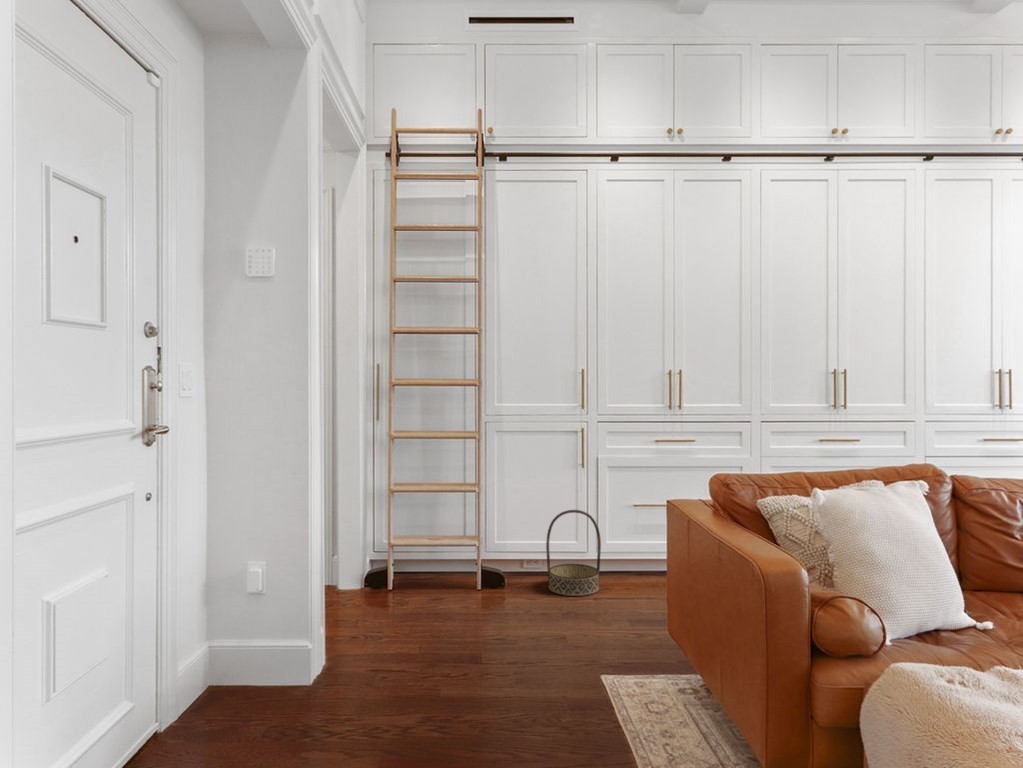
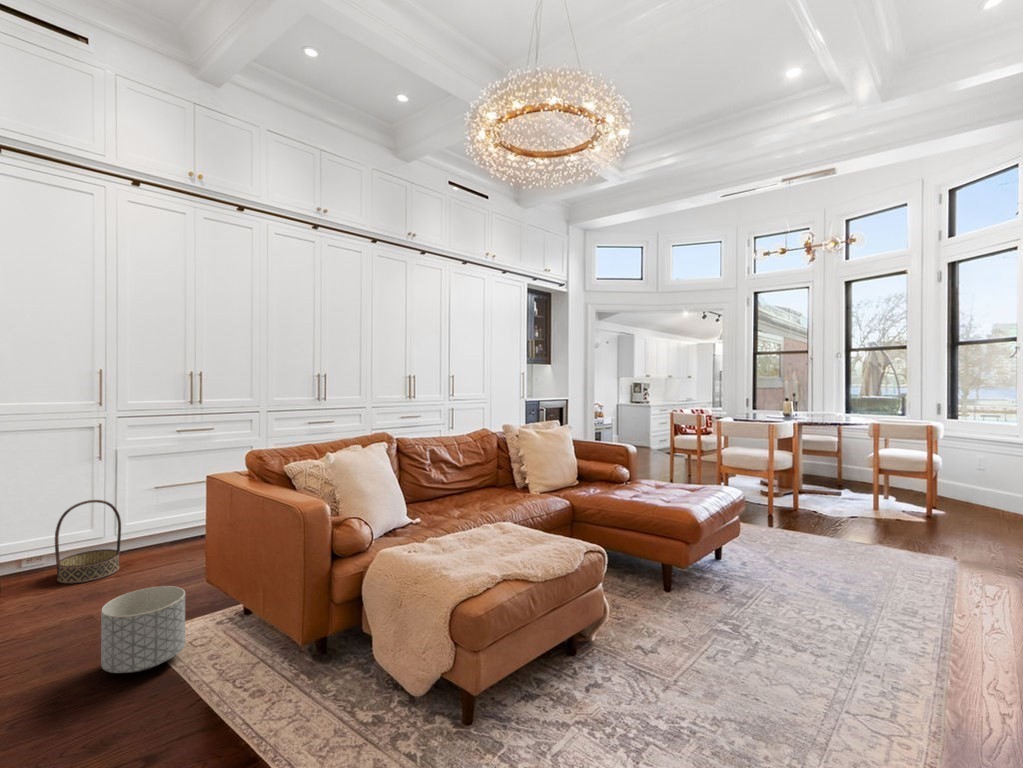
planter: none [560,621,638,717] -> present [101,586,185,673]

